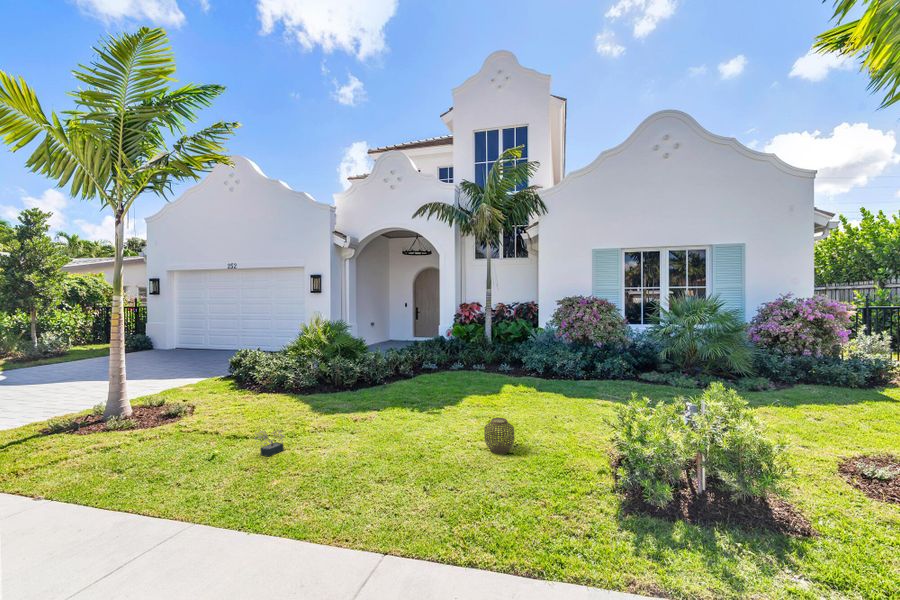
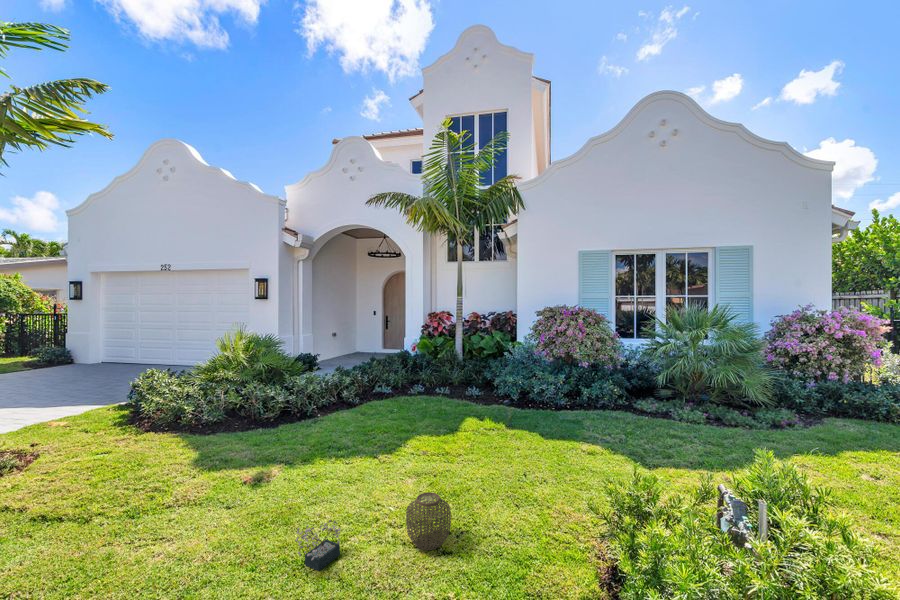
decorative plant: present [255,430,284,457] -> present [296,520,340,571]

